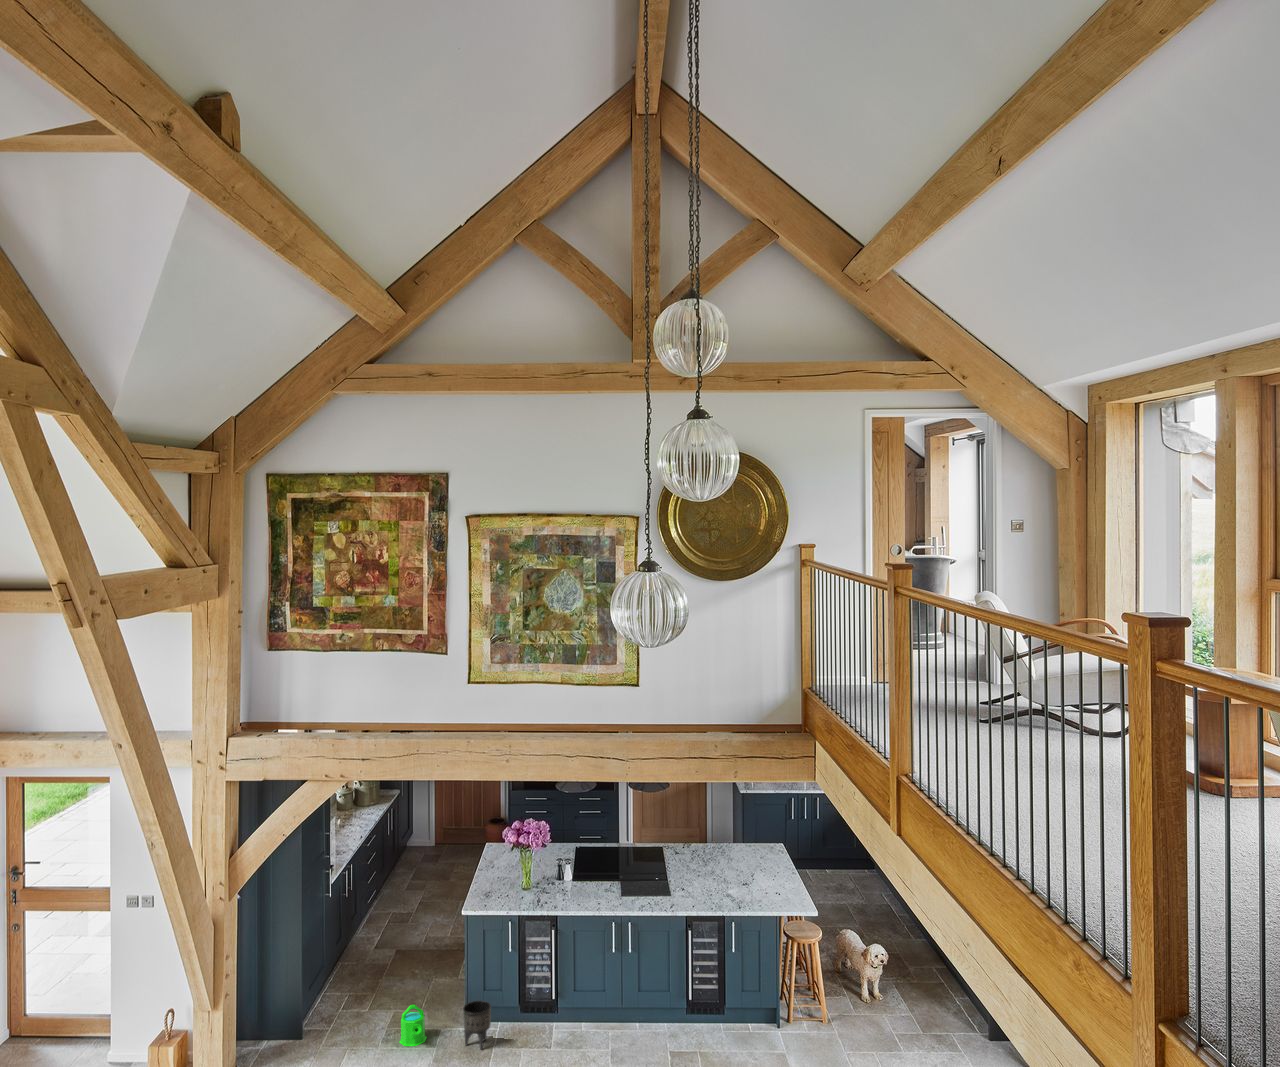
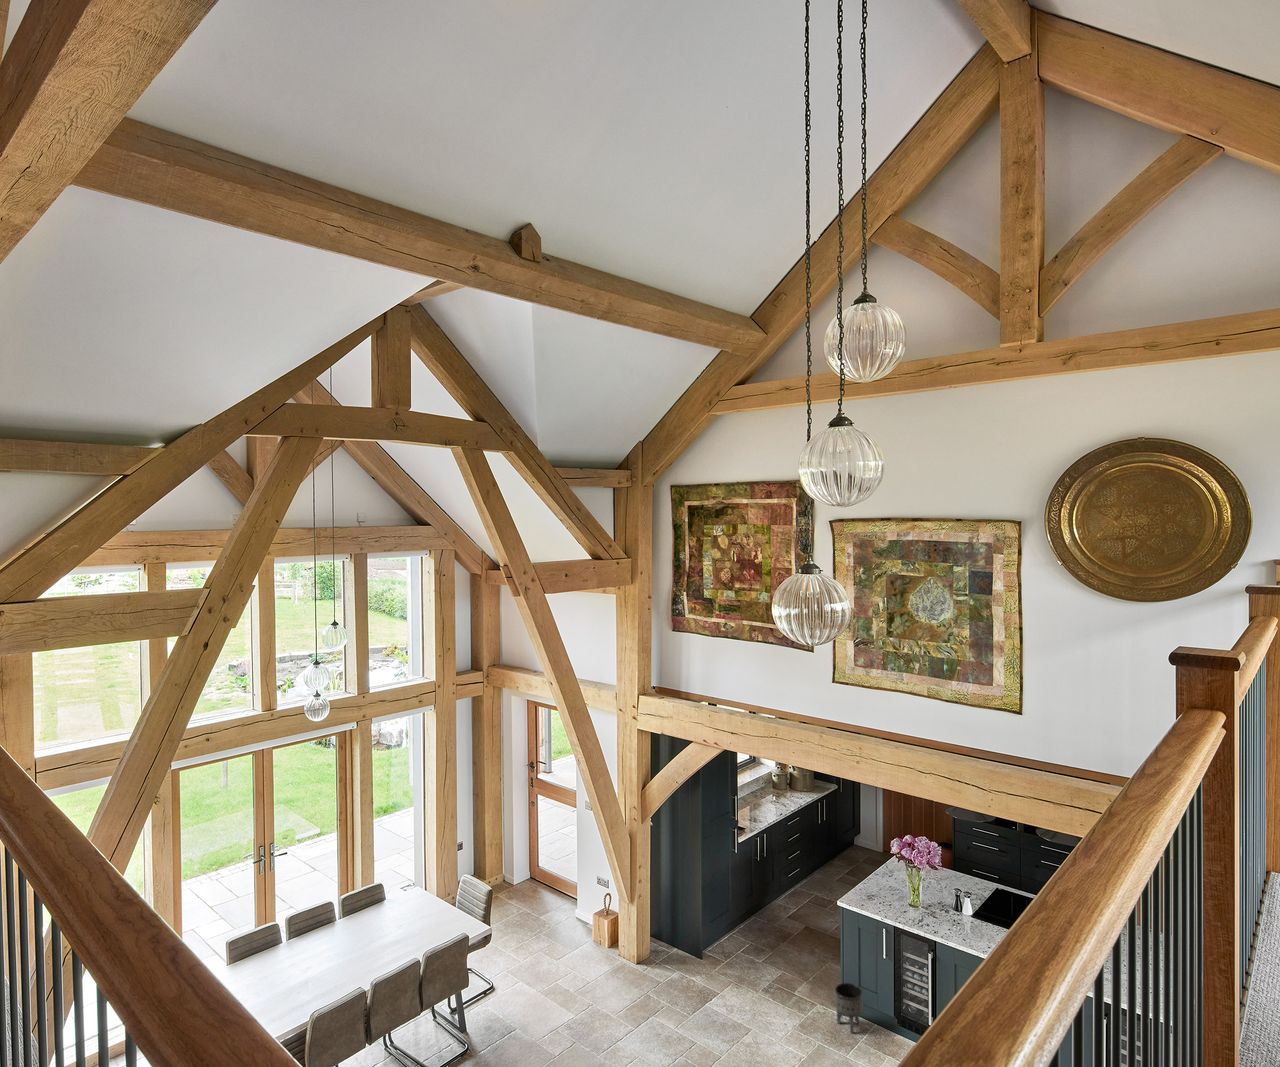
watering can: present [399,1005,427,1046] -> none [779,969,805,1009]

